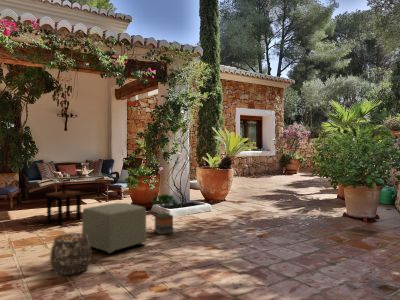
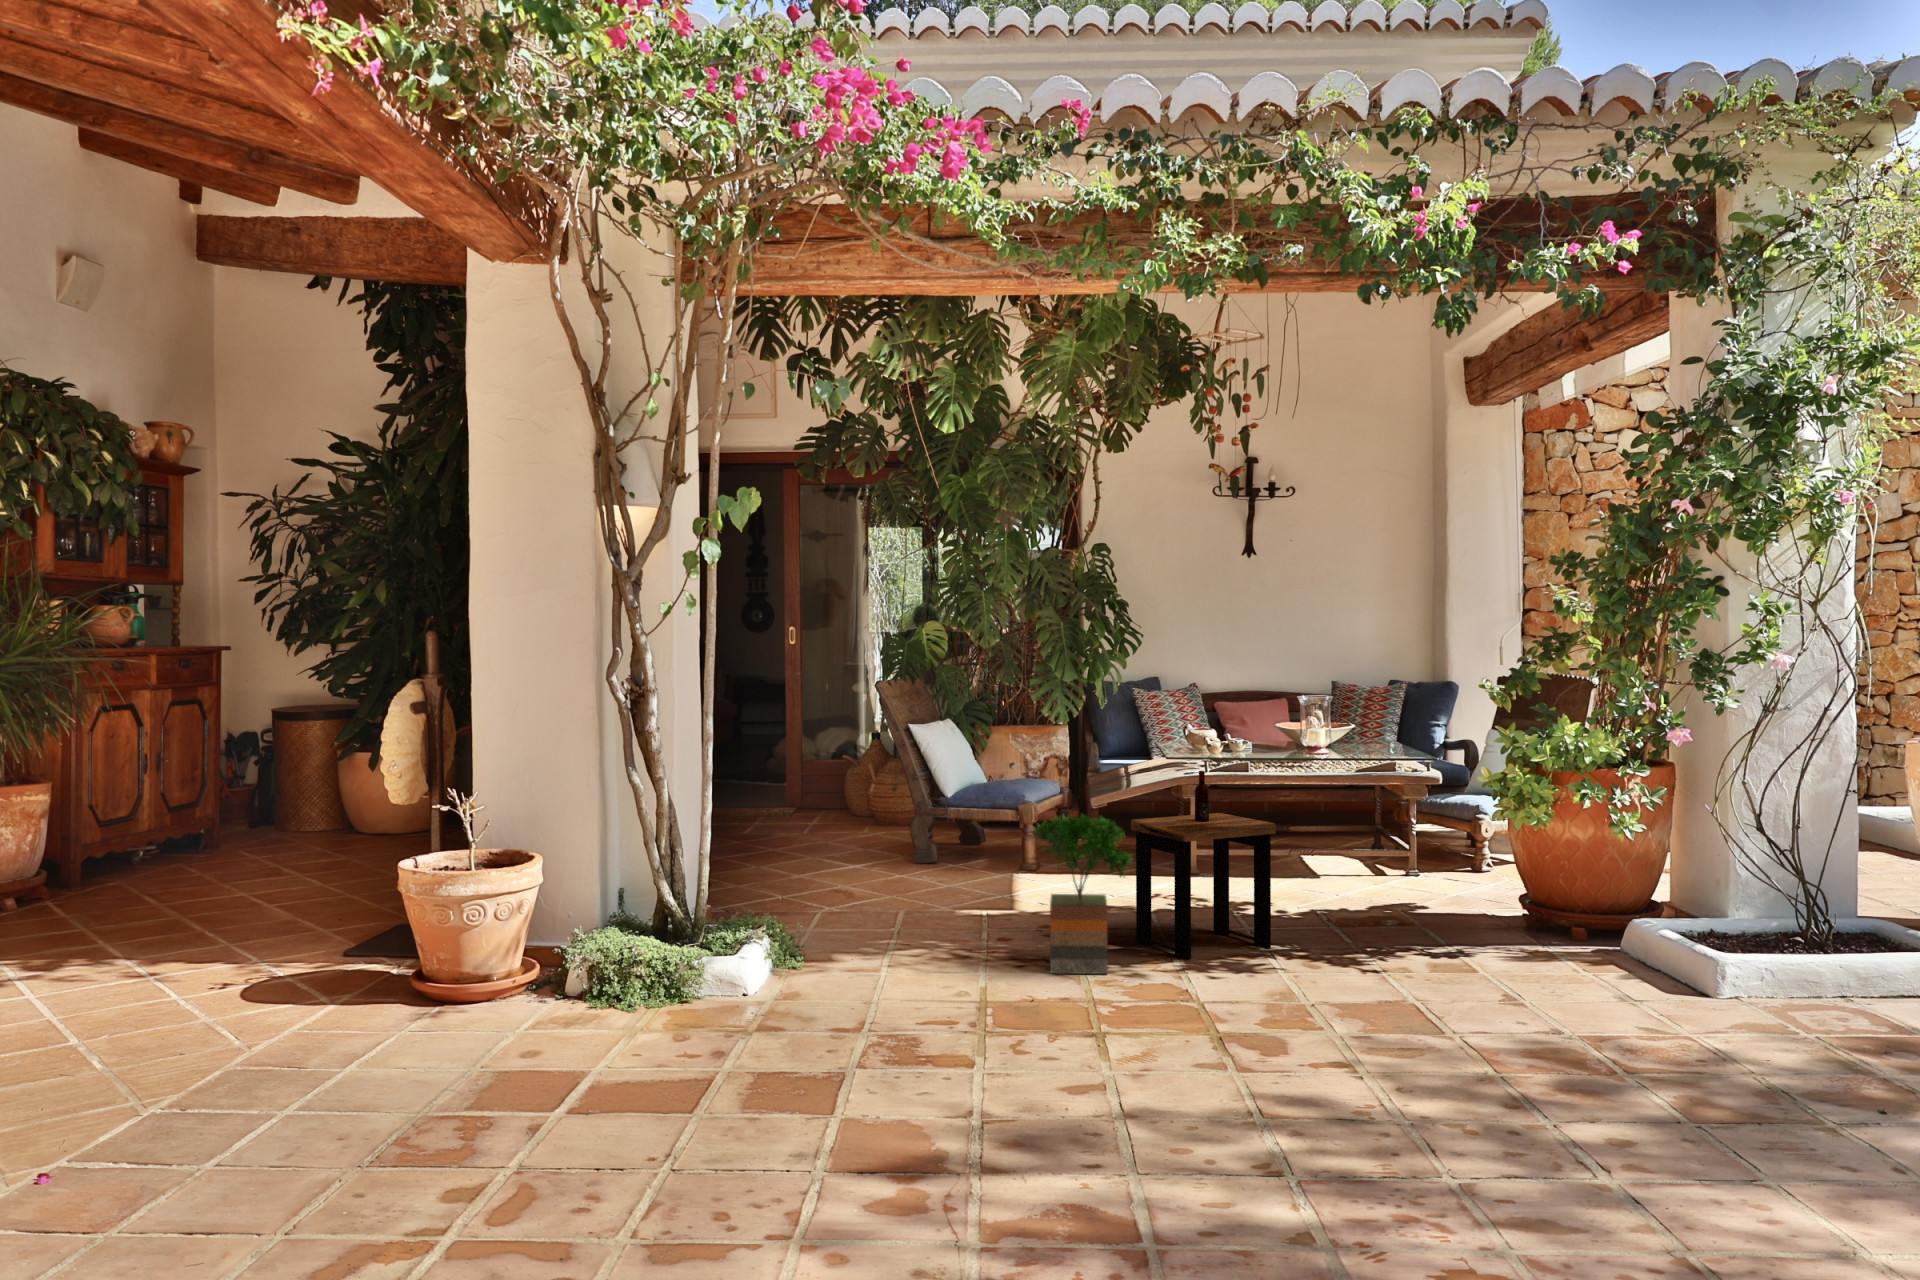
potted tree: present [152,194,178,234] -> present [1034,815,1132,974]
ottoman: present [82,203,146,254] -> none [1245,893,1552,1133]
woven basket: present [50,233,92,275] -> none [1083,1009,1259,1199]

